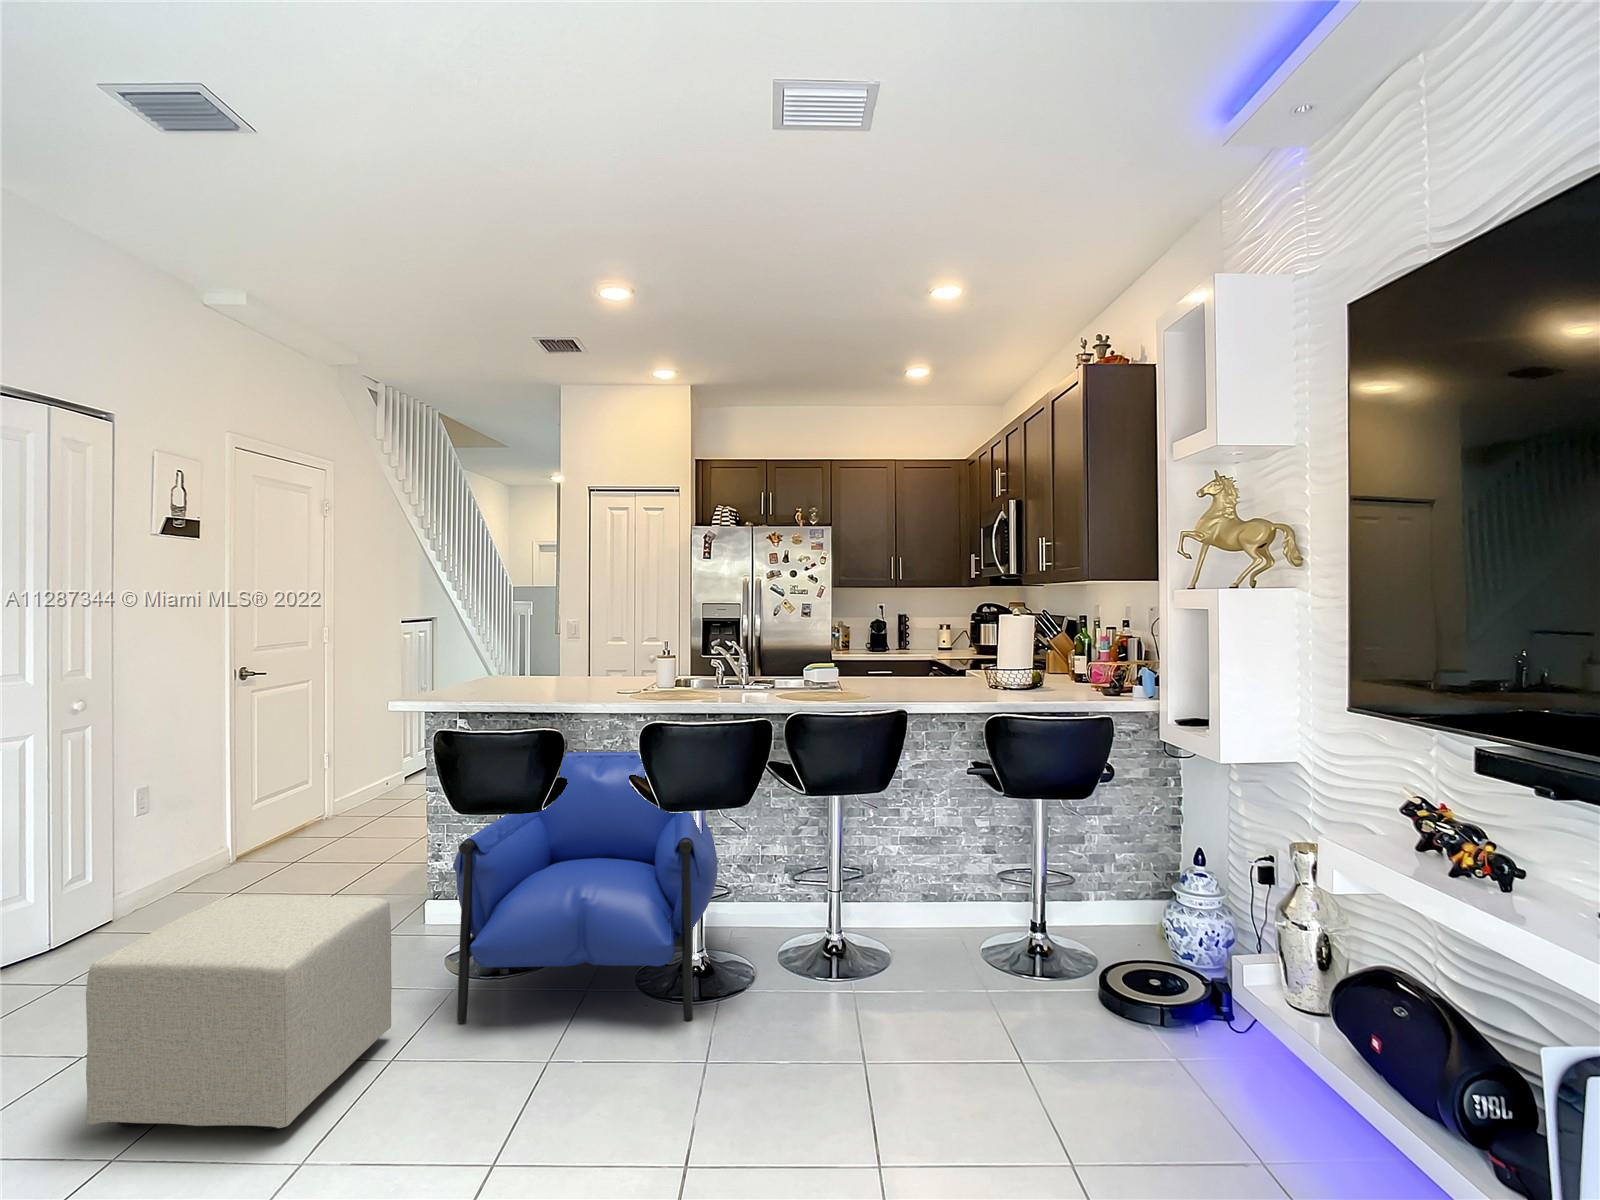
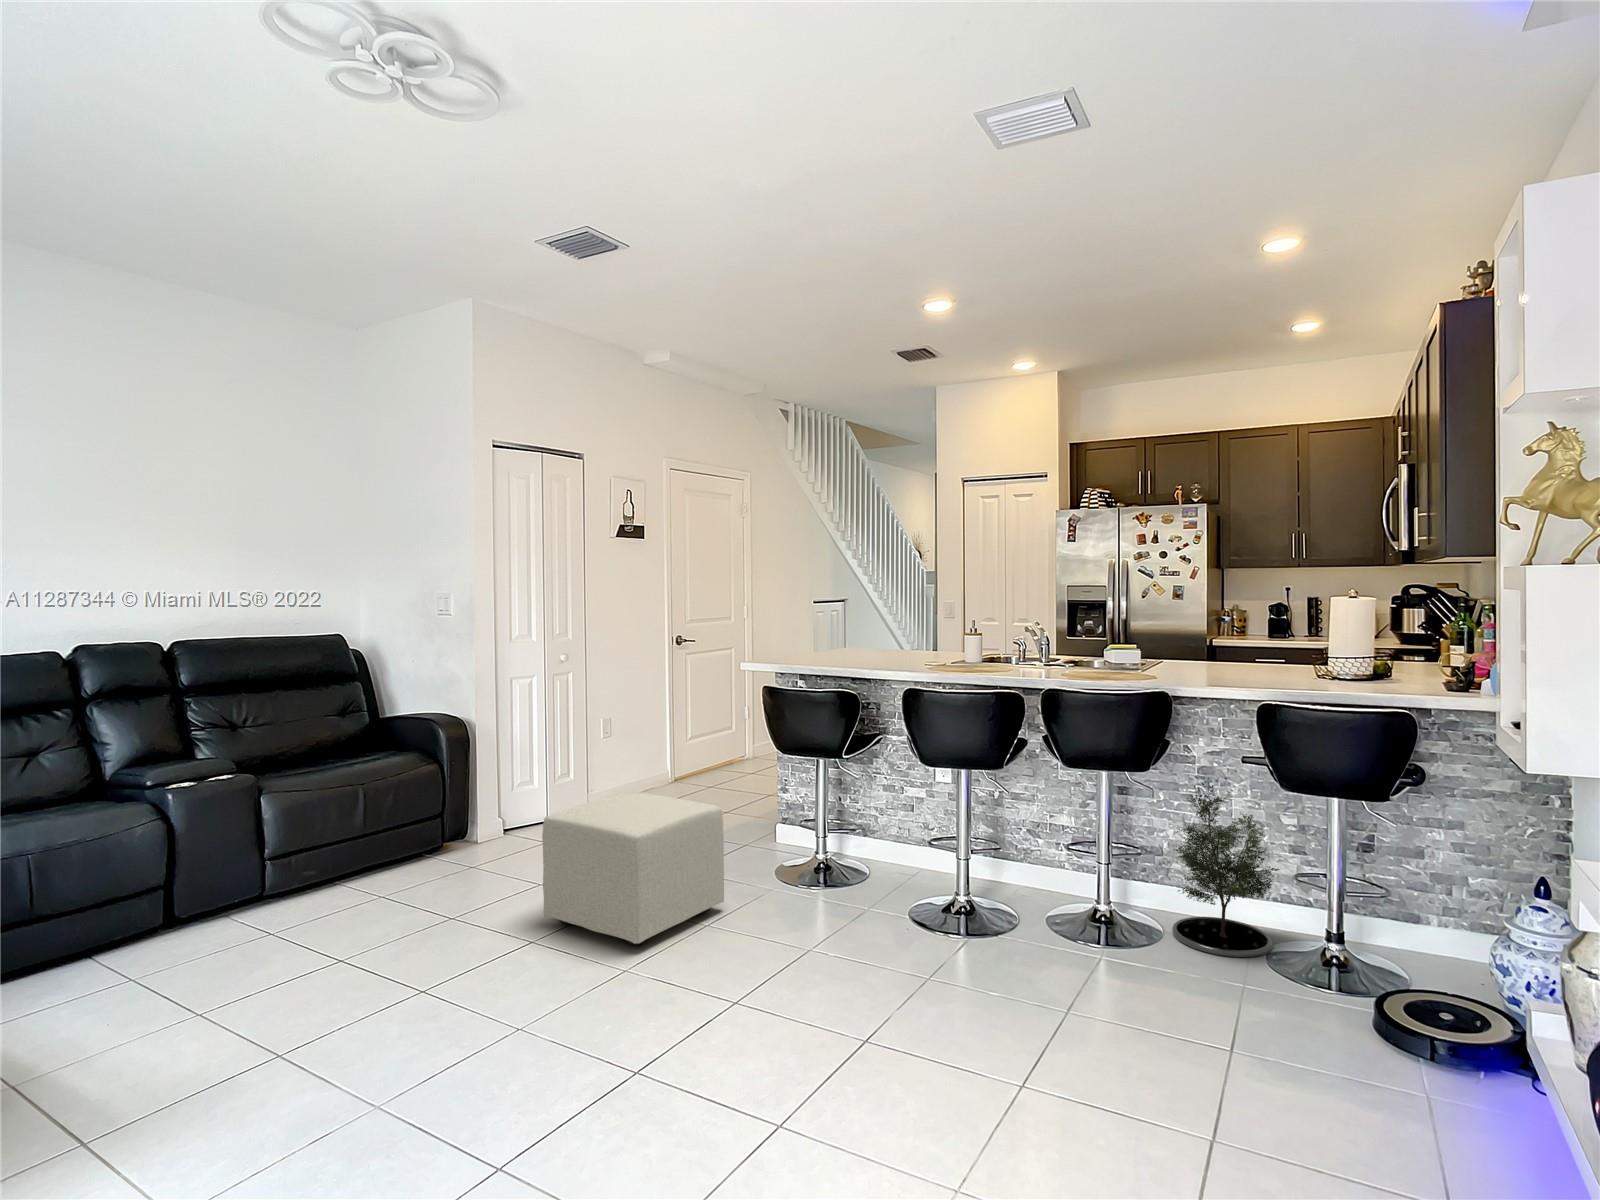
armchair: present [453,752,717,1023] -> none [770,713,988,945]
potted tree: none [893,790,989,965] -> present [1170,778,1280,957]

